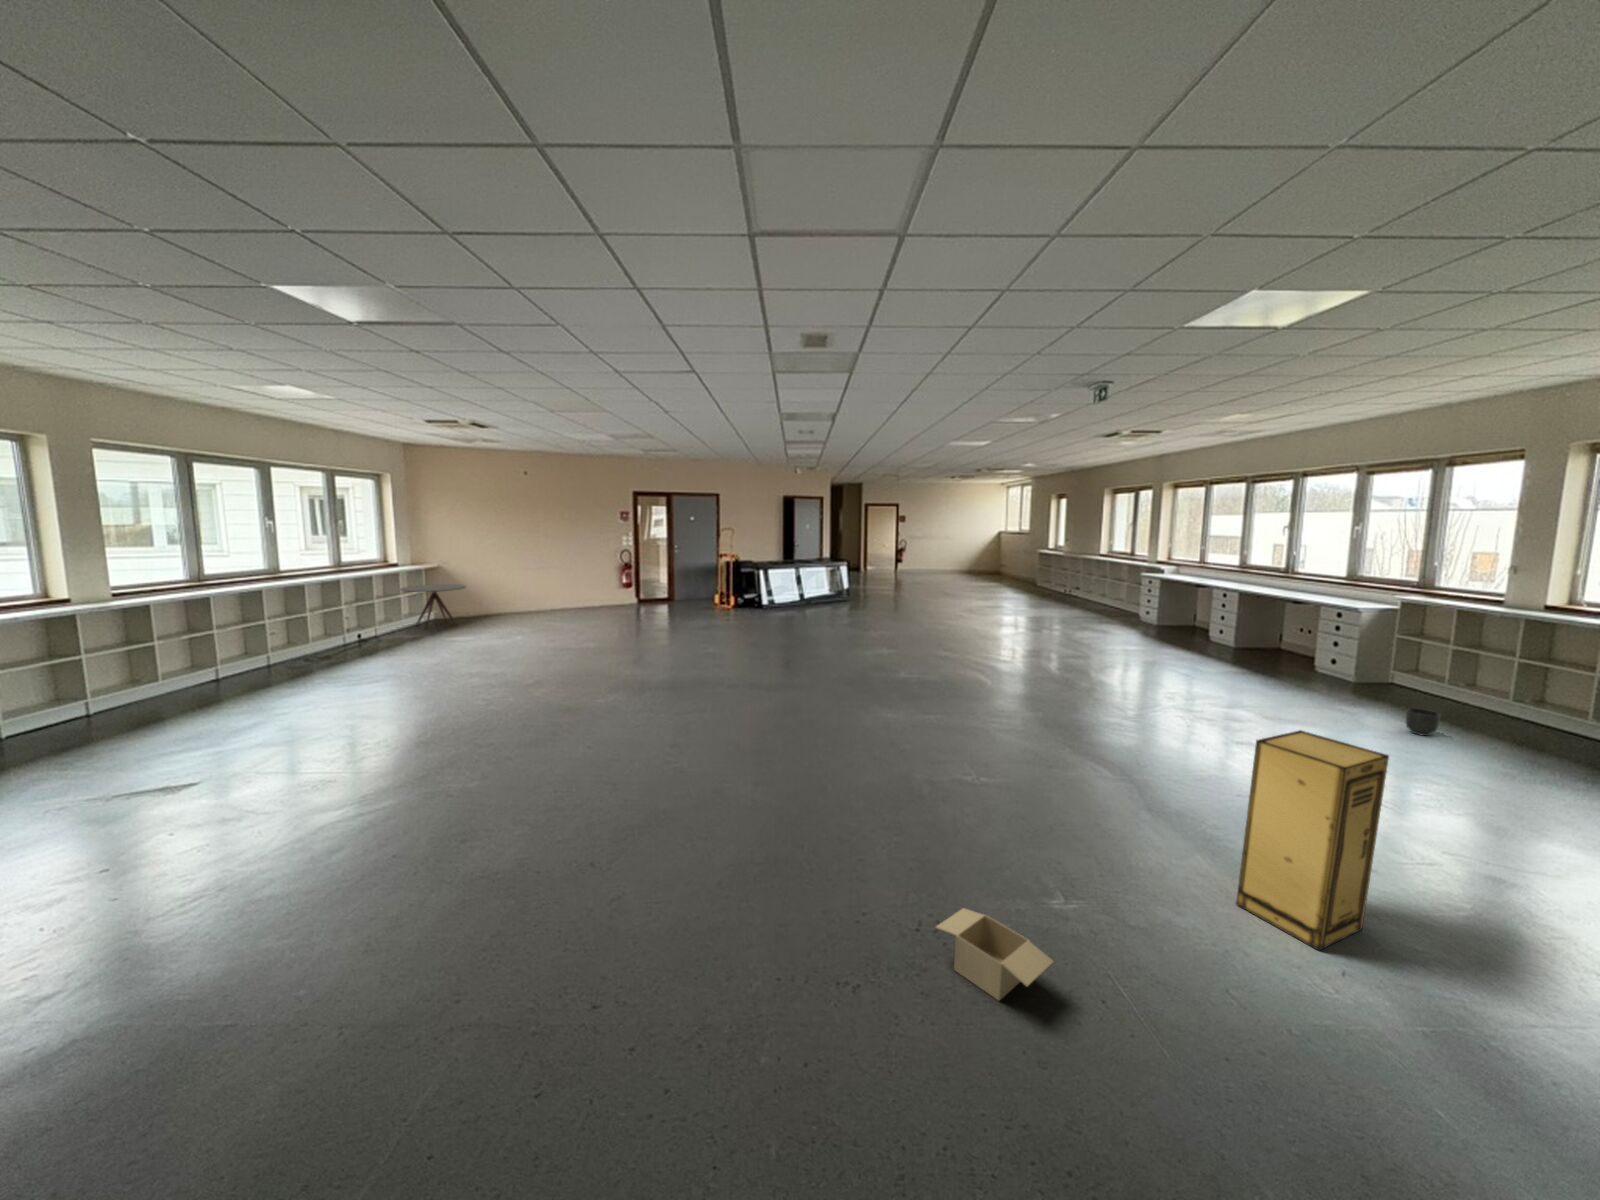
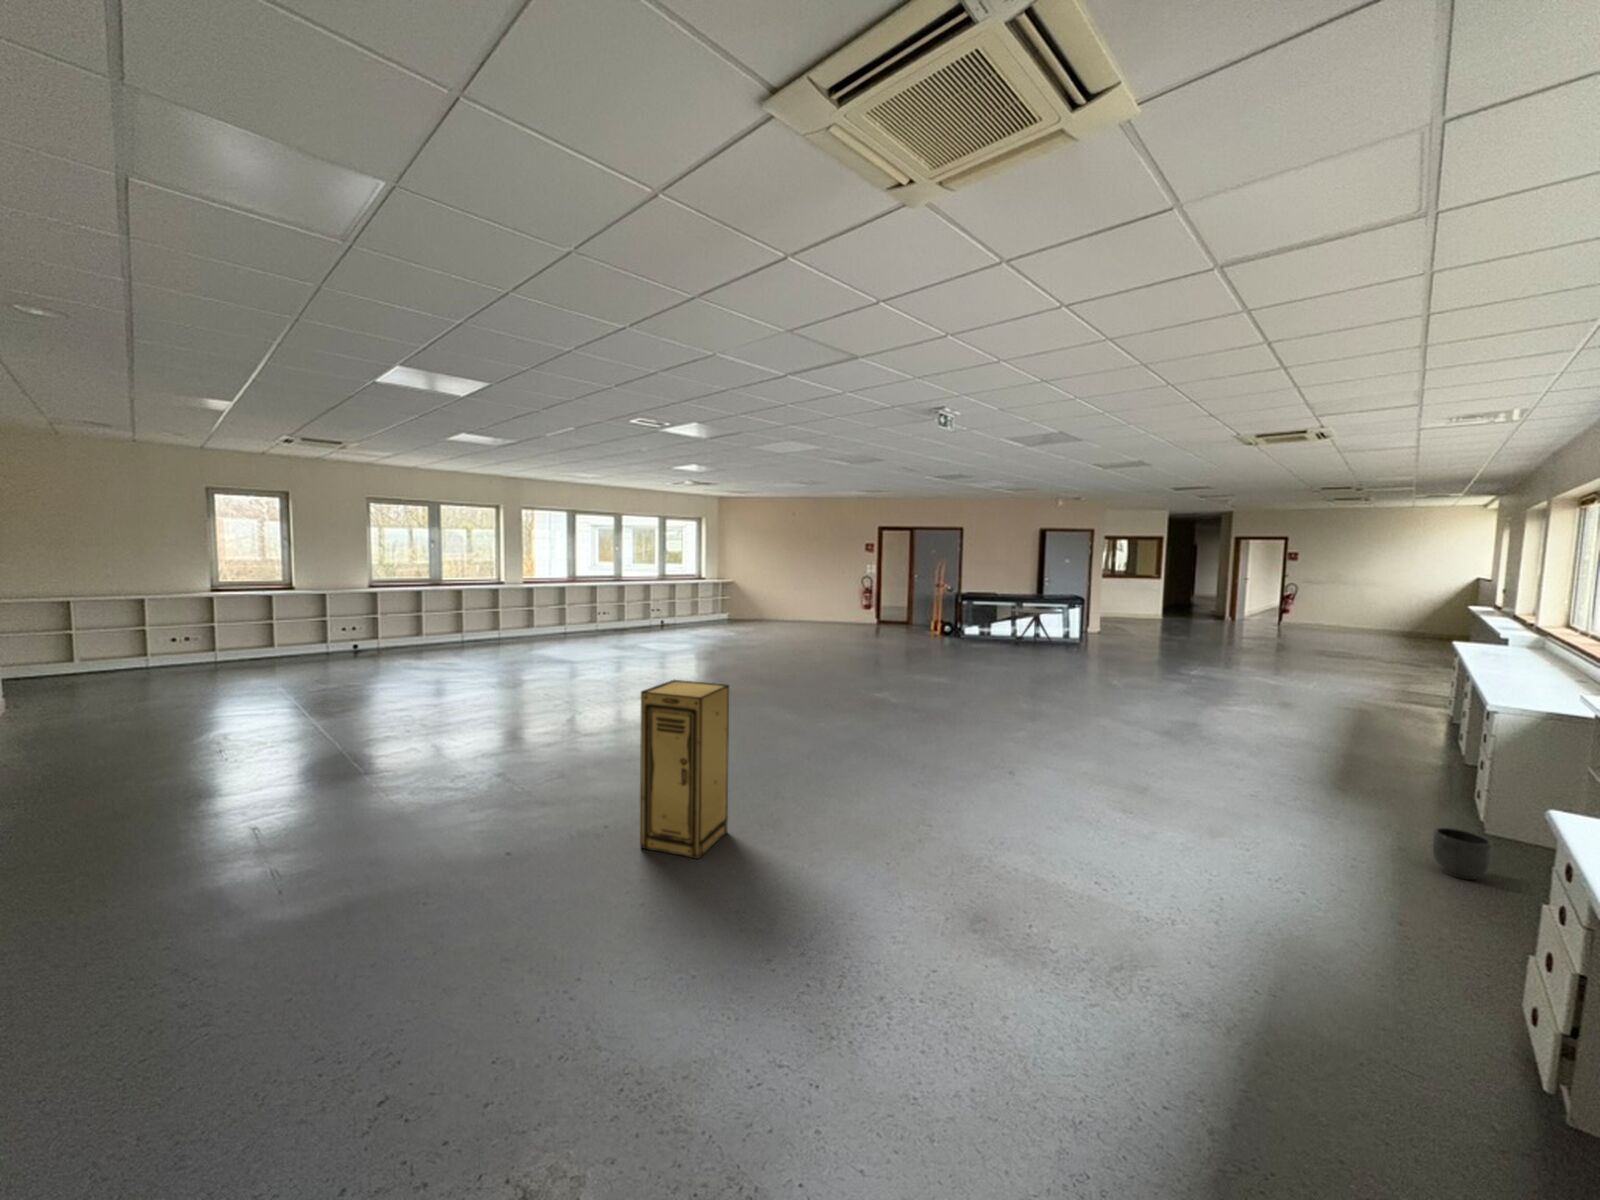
round table: present [400,584,466,628] -> present [1010,609,1064,646]
cardboard box: present [936,908,1053,1000] -> none [465,755,527,791]

